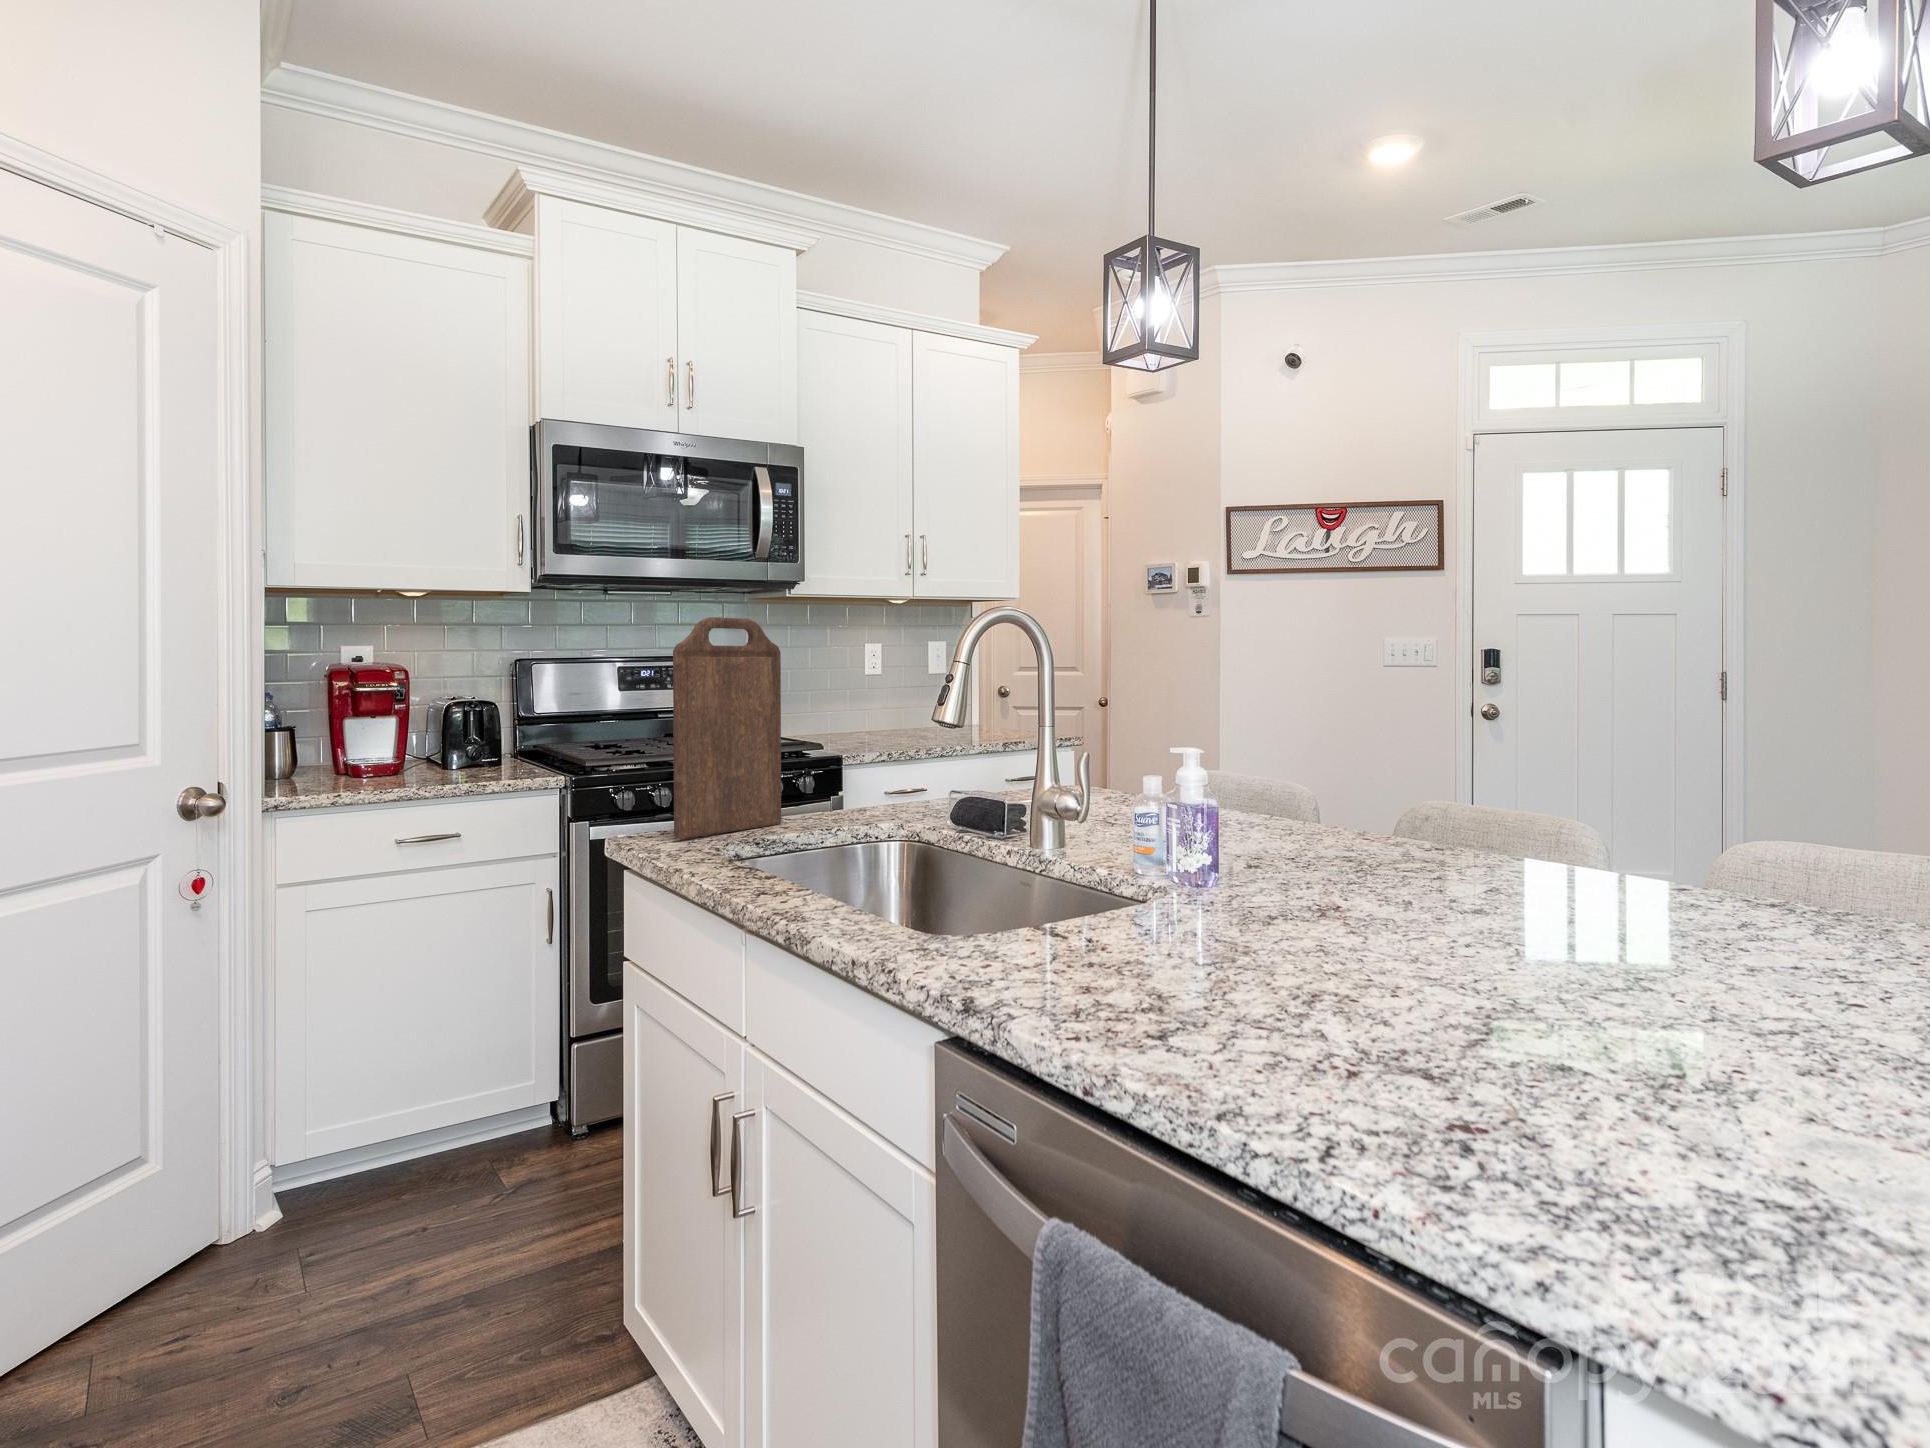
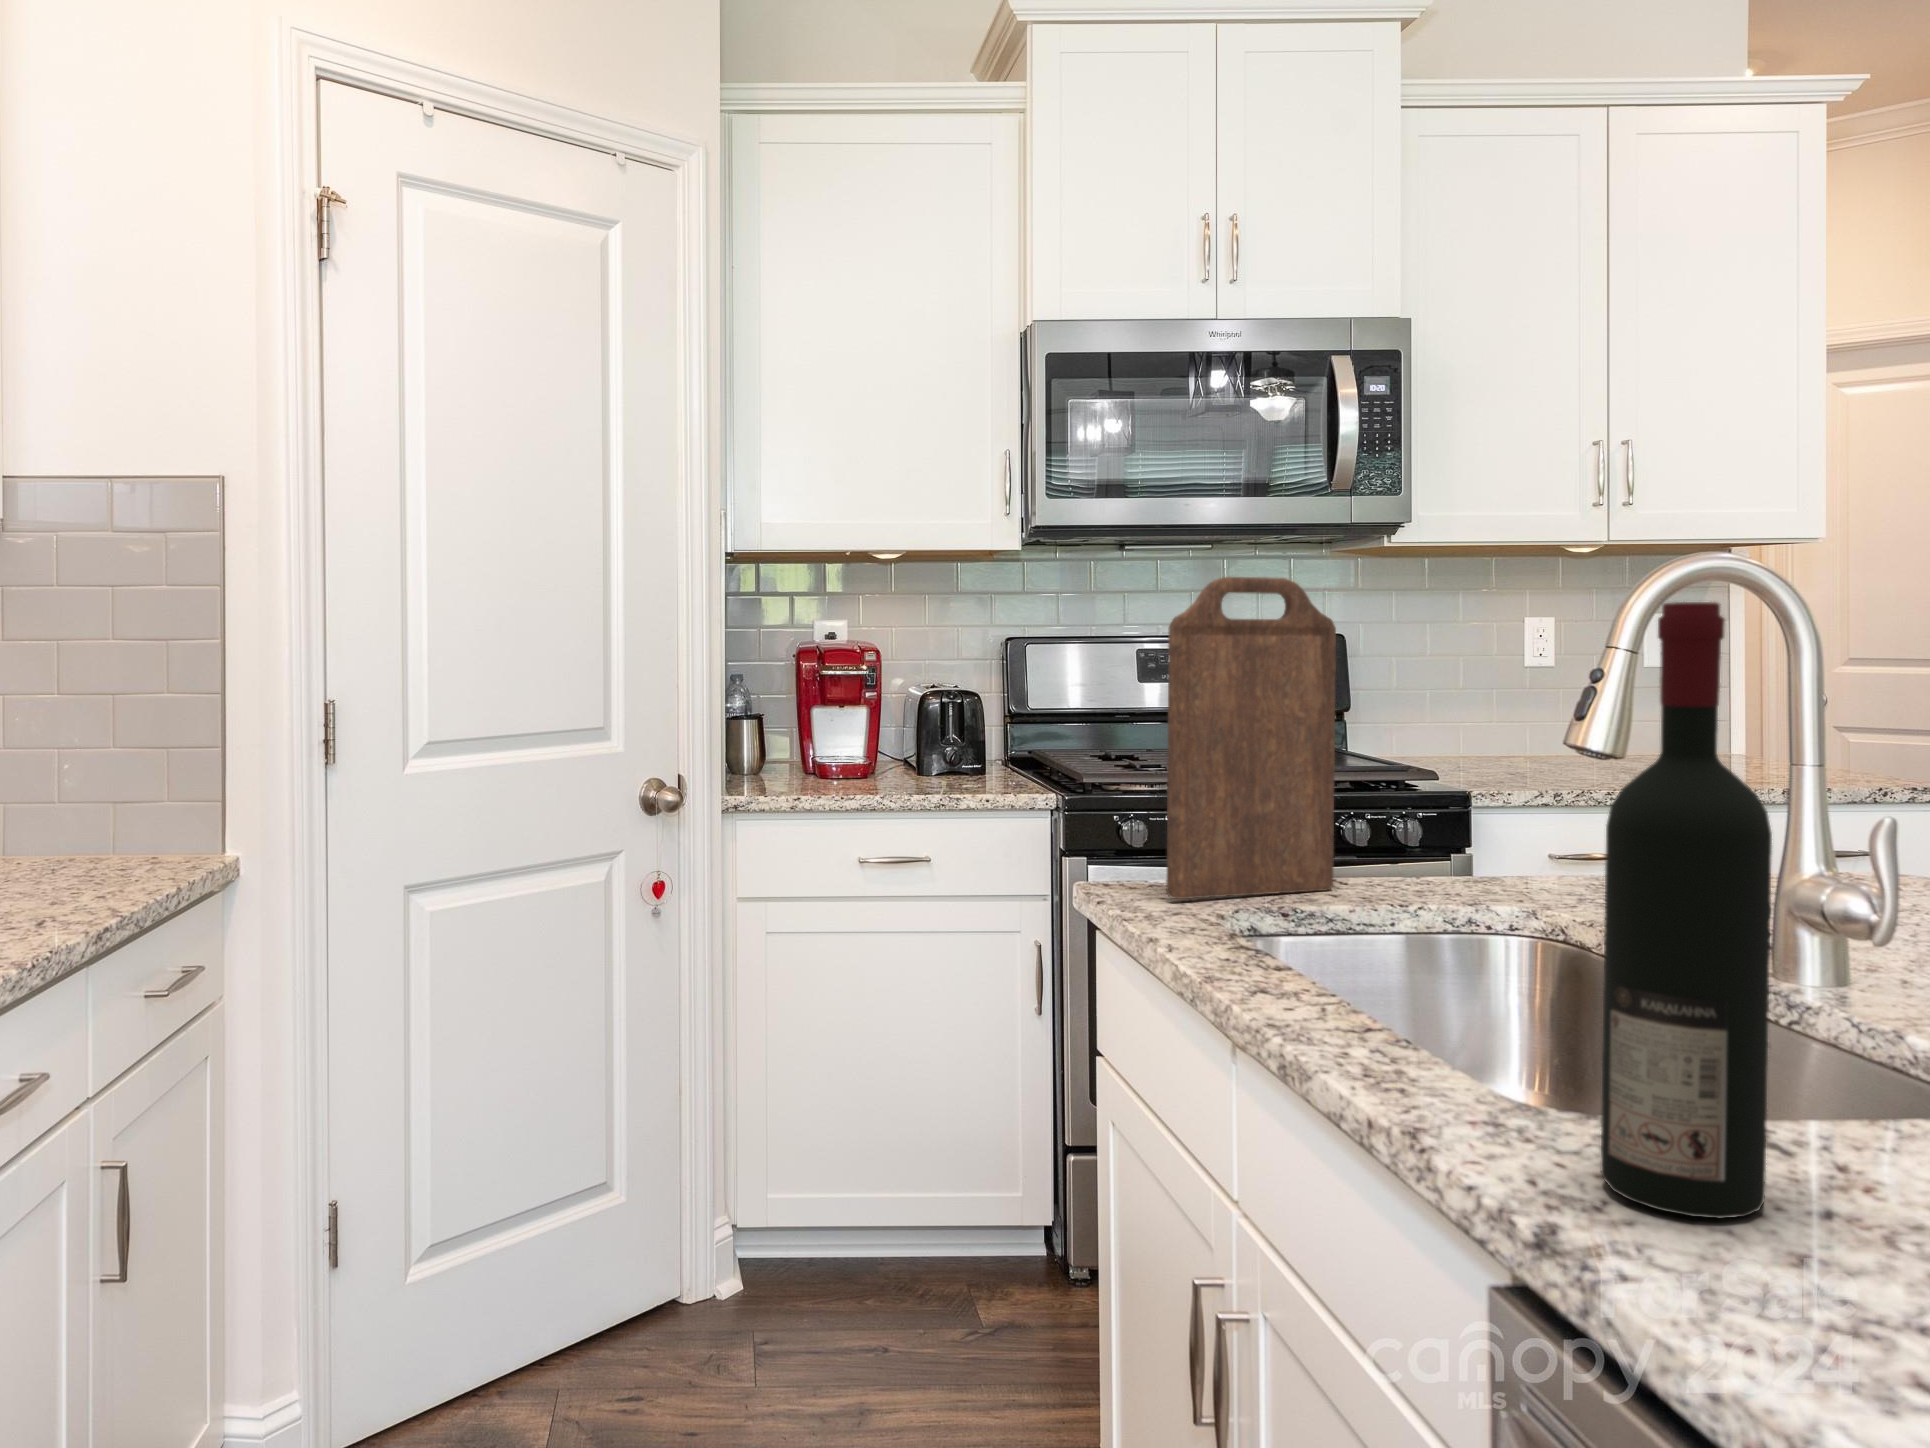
wine bottle: none [986,640,1066,980] -> present [1601,602,1772,1219]

